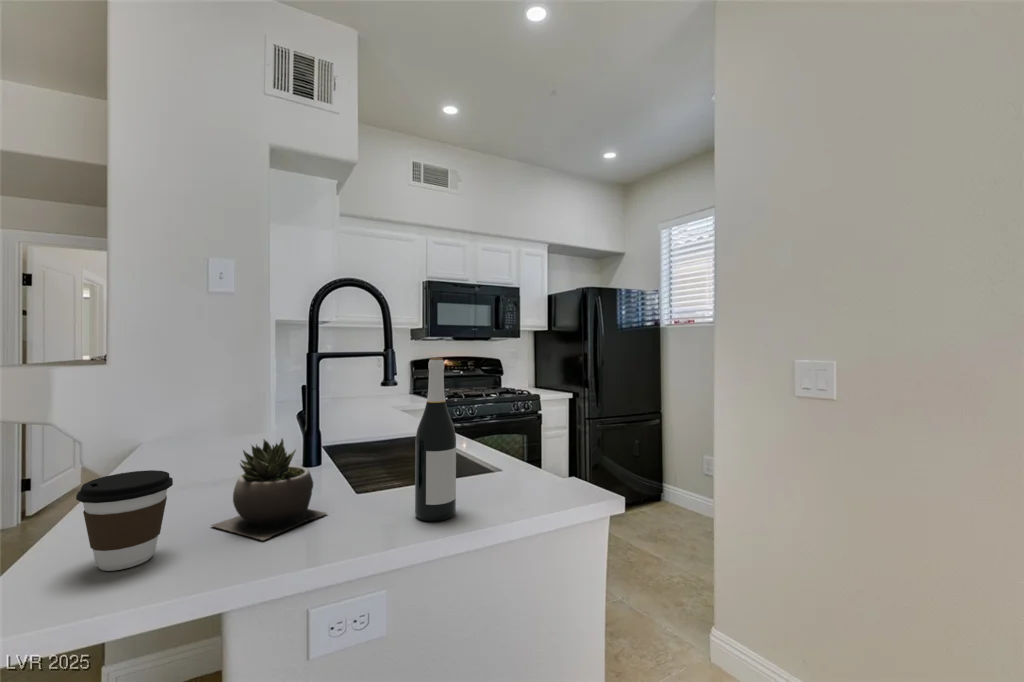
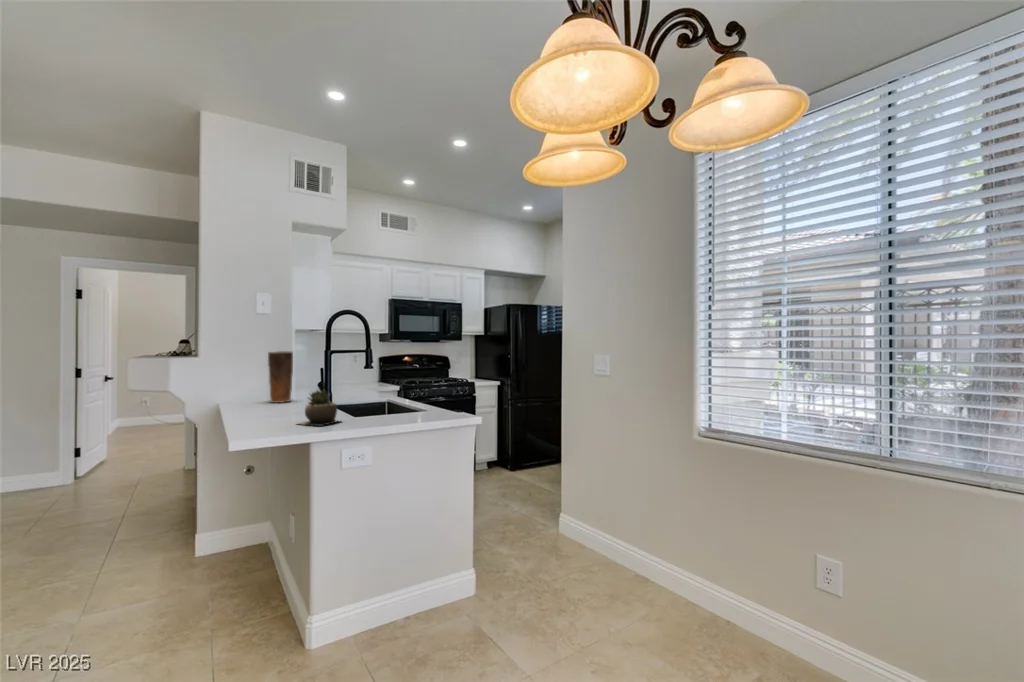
vase: none [220,352,265,442] -> present [268,351,293,403]
wine bottle: present [415,358,456,521] -> none [382,354,400,423]
coffee cup: present [76,470,173,571] -> none [256,398,287,431]

